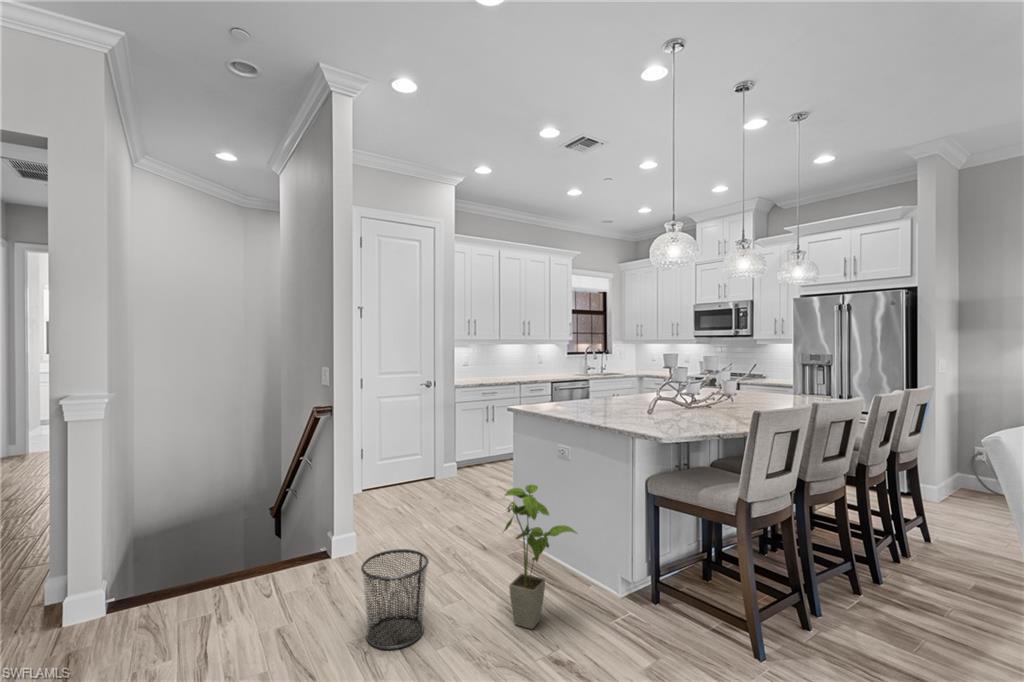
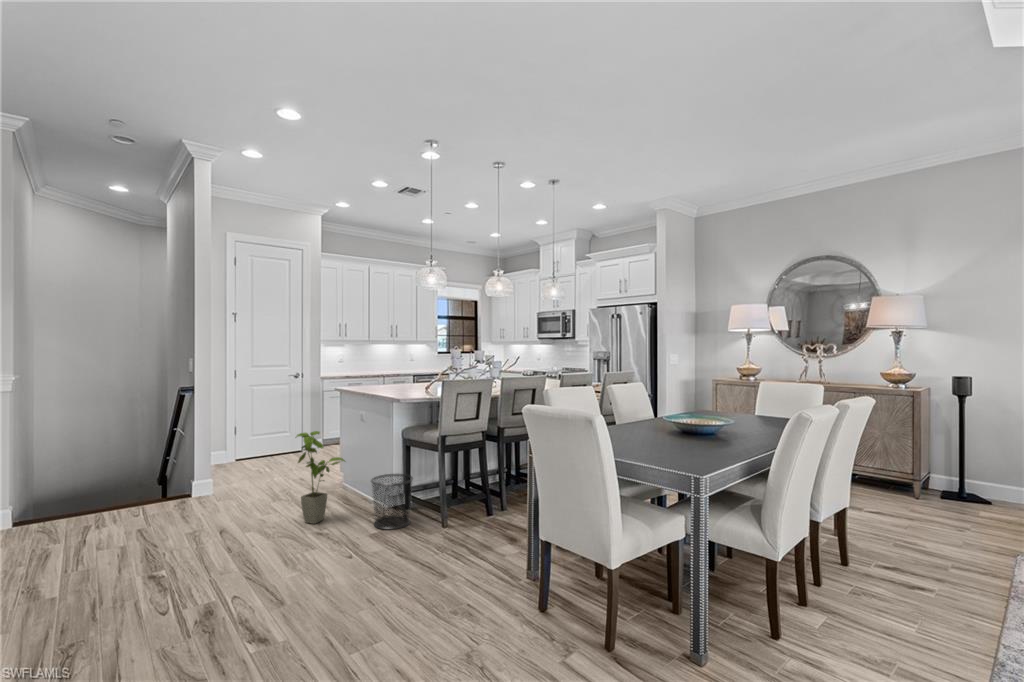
waste bin: present [361,549,429,649] -> present [371,474,413,530]

